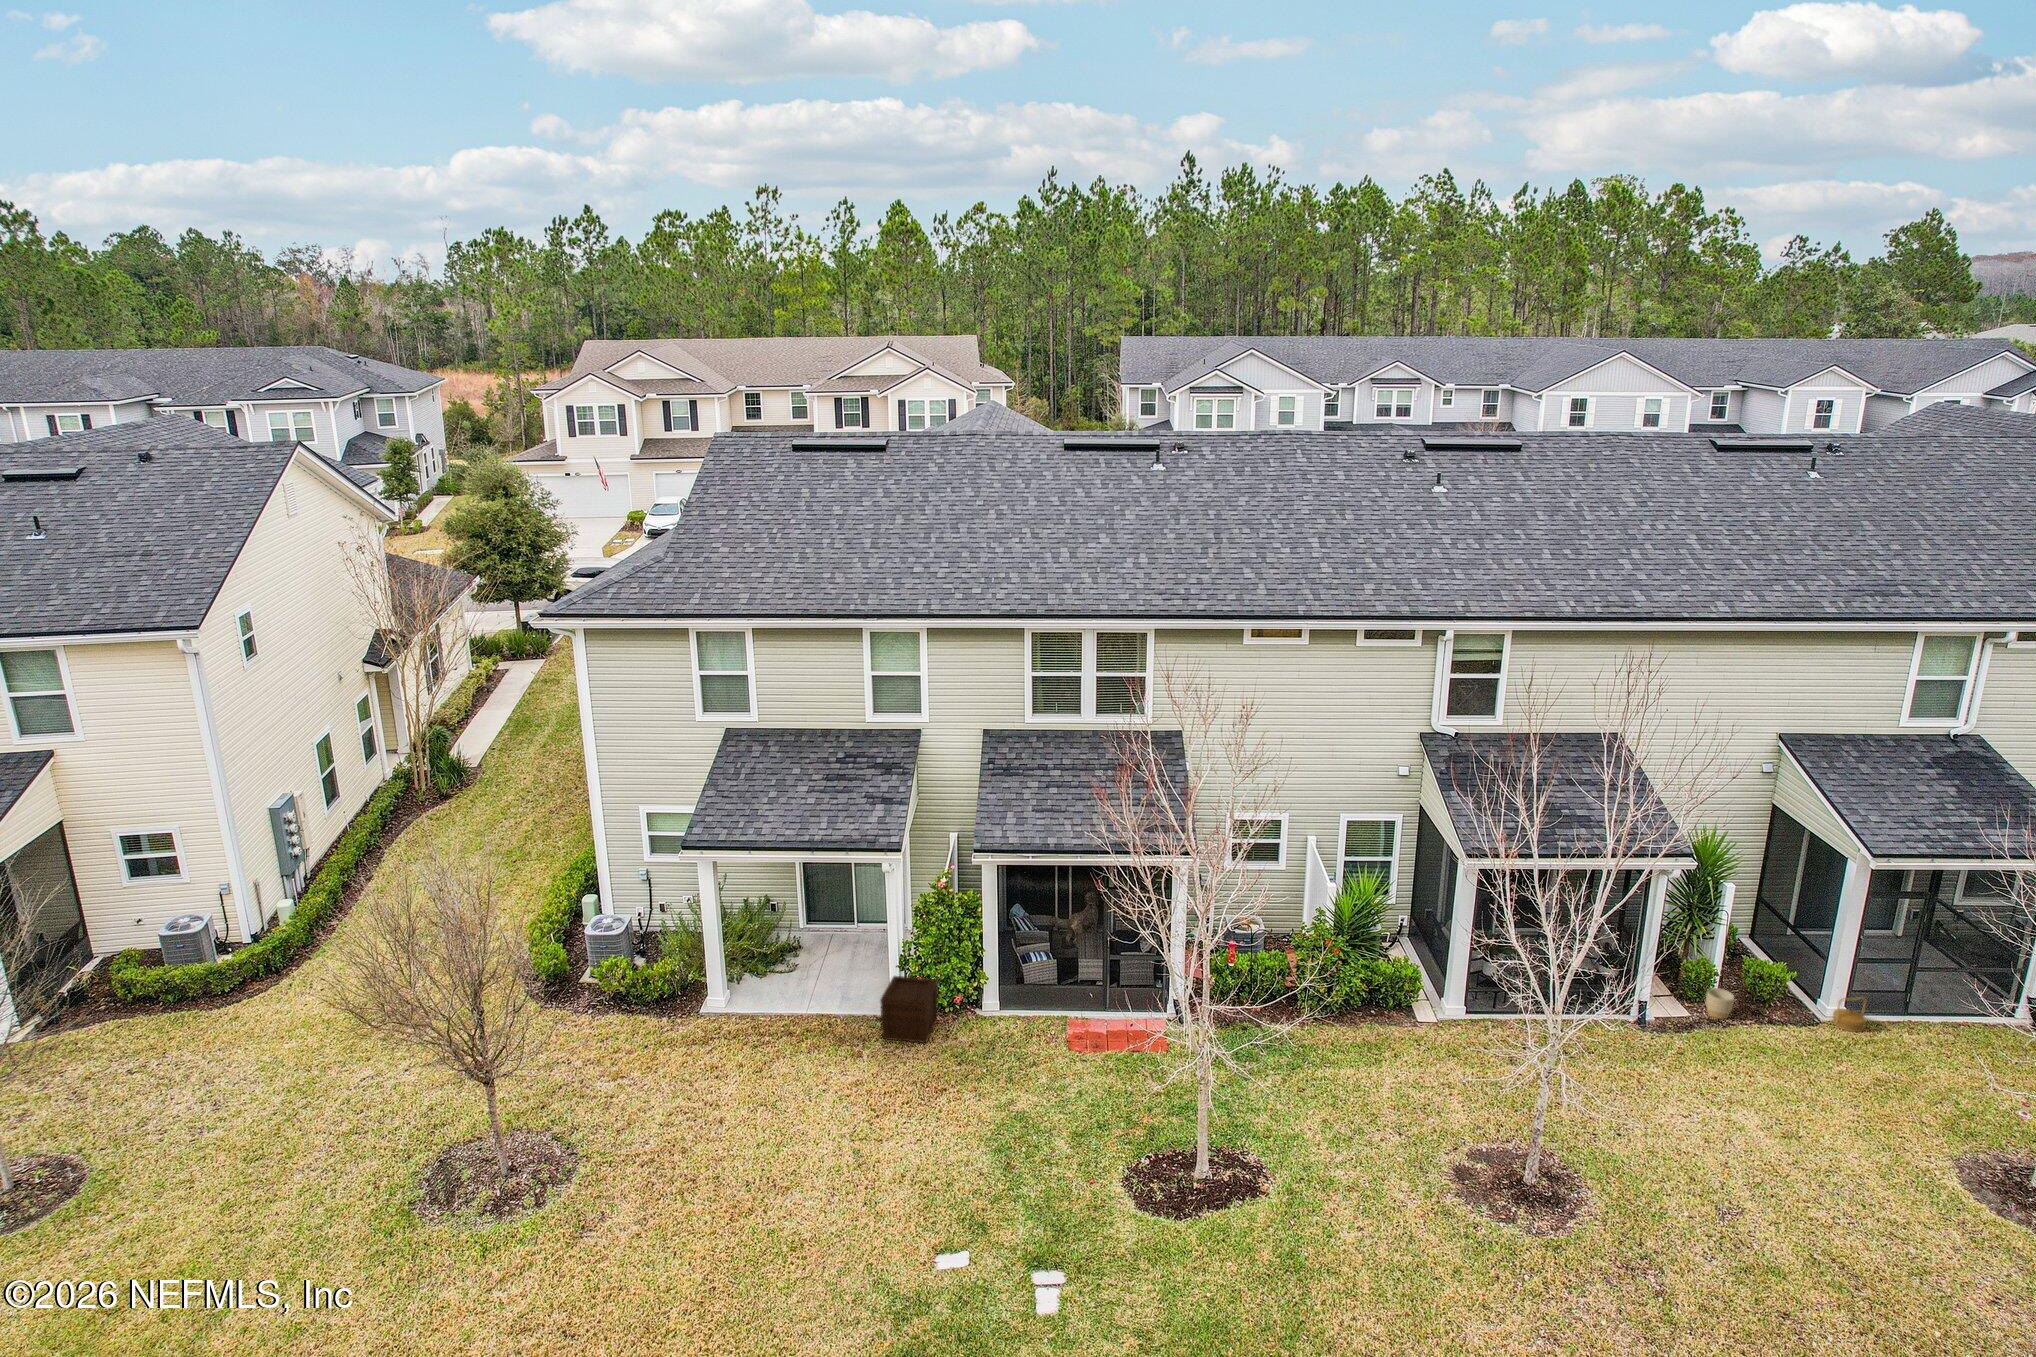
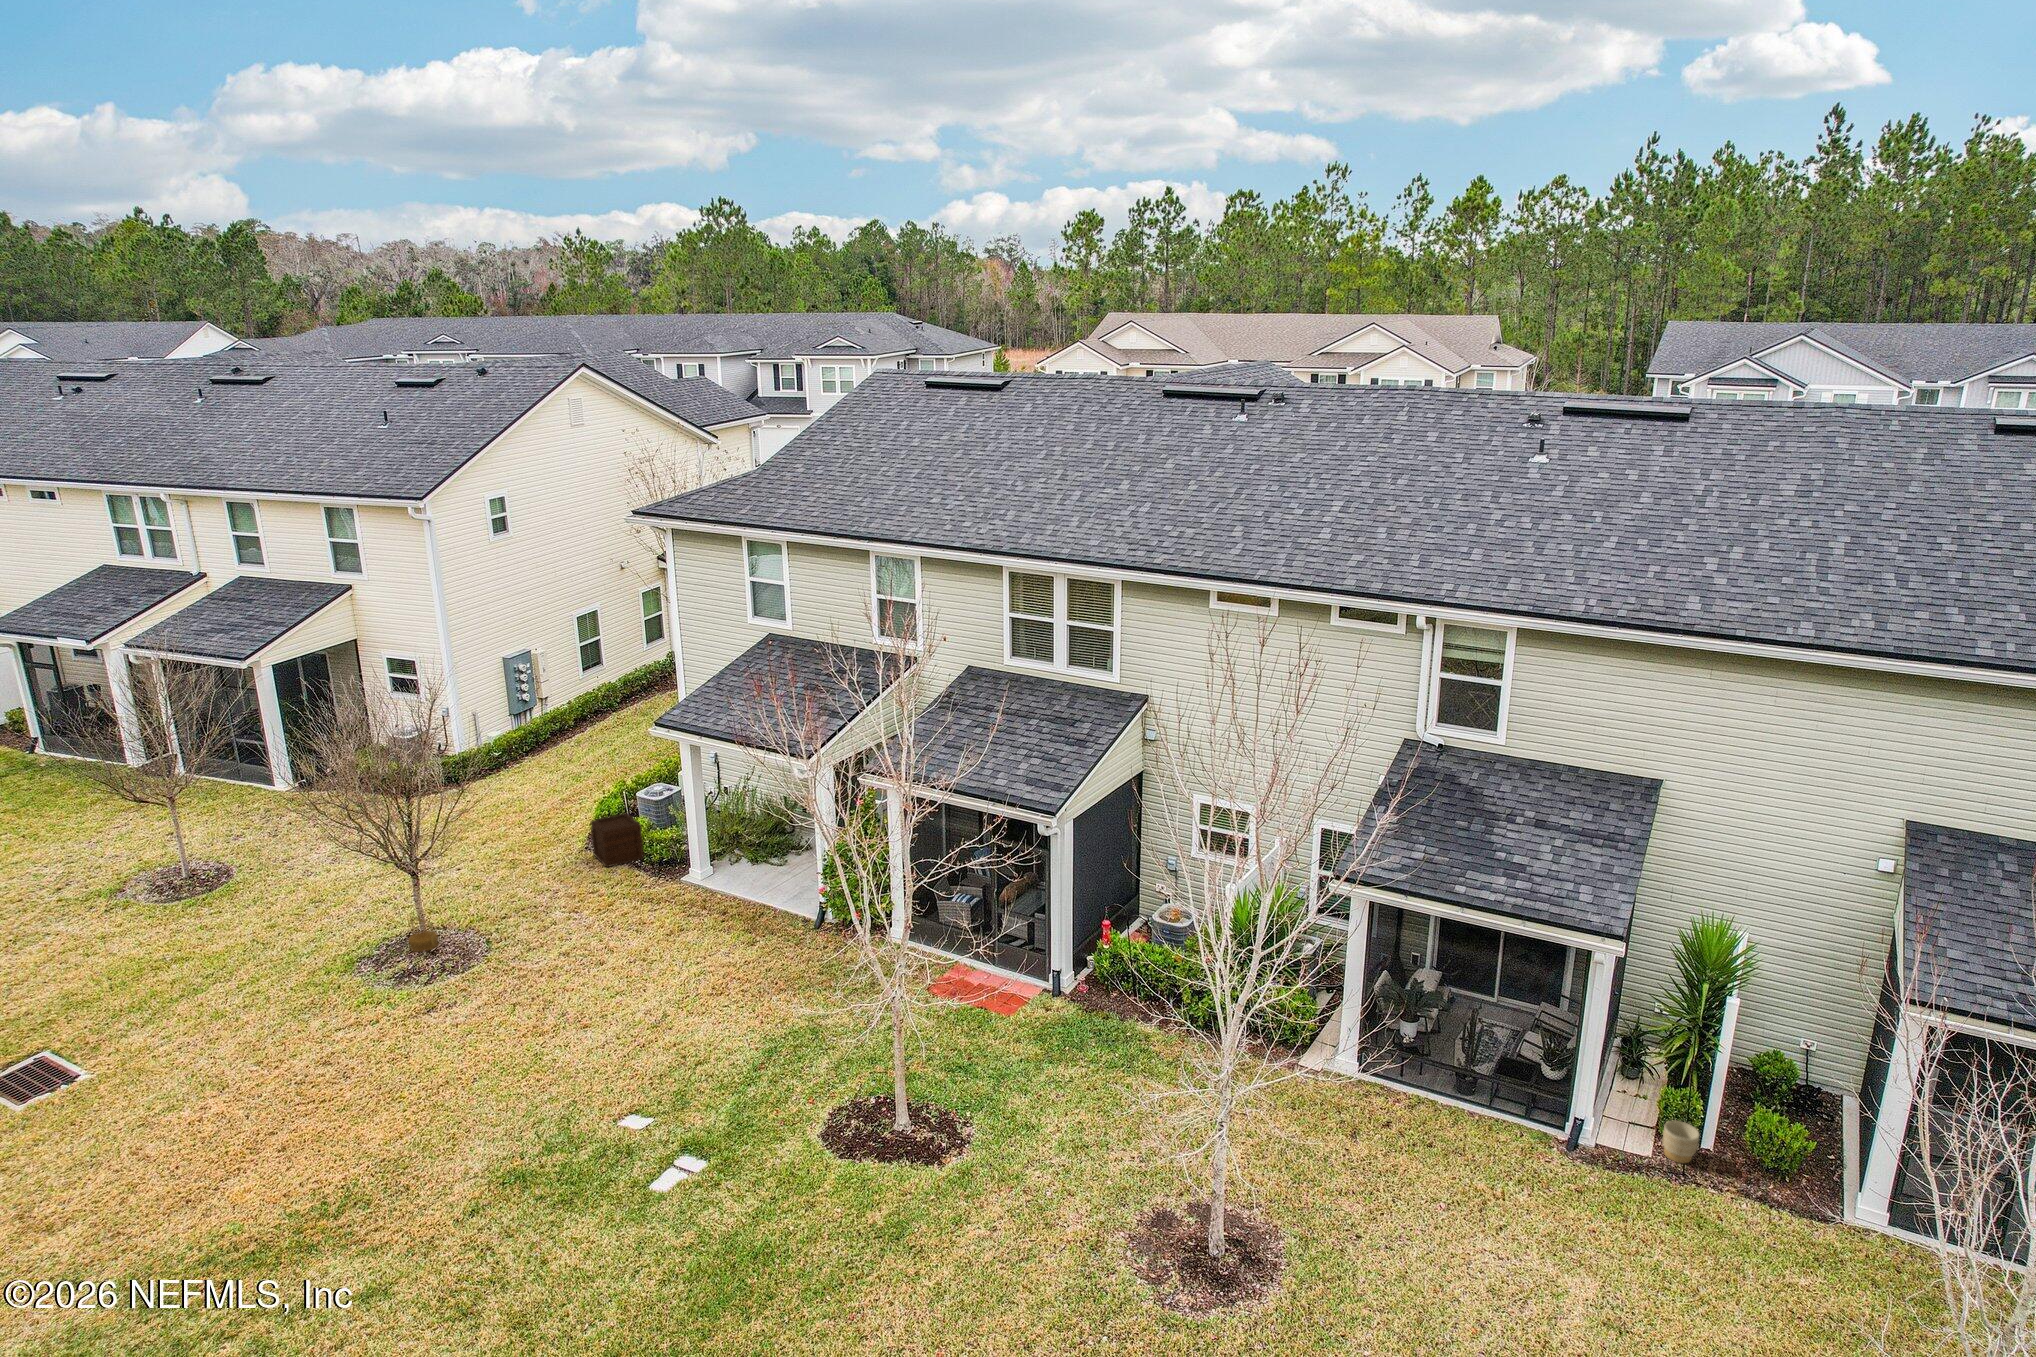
wooden crate: present [880,976,938,1043] -> present [590,813,644,867]
woven basket: present [1833,997,1867,1032] -> present [409,917,438,952]

